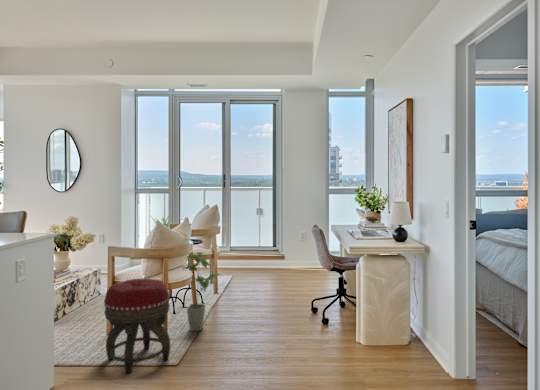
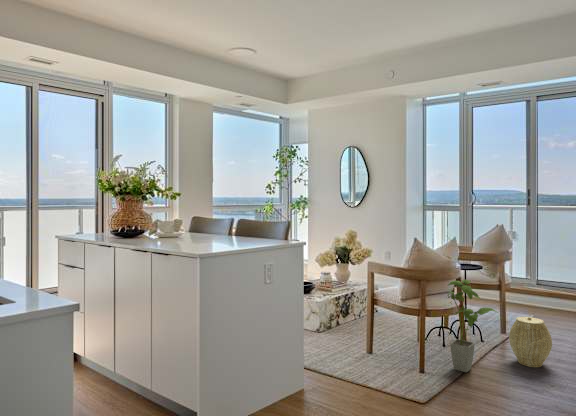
woven basket: none [227,276,256,315] -> present [509,317,552,367]
footstool: present [104,279,170,373] -> none [354,299,421,396]

